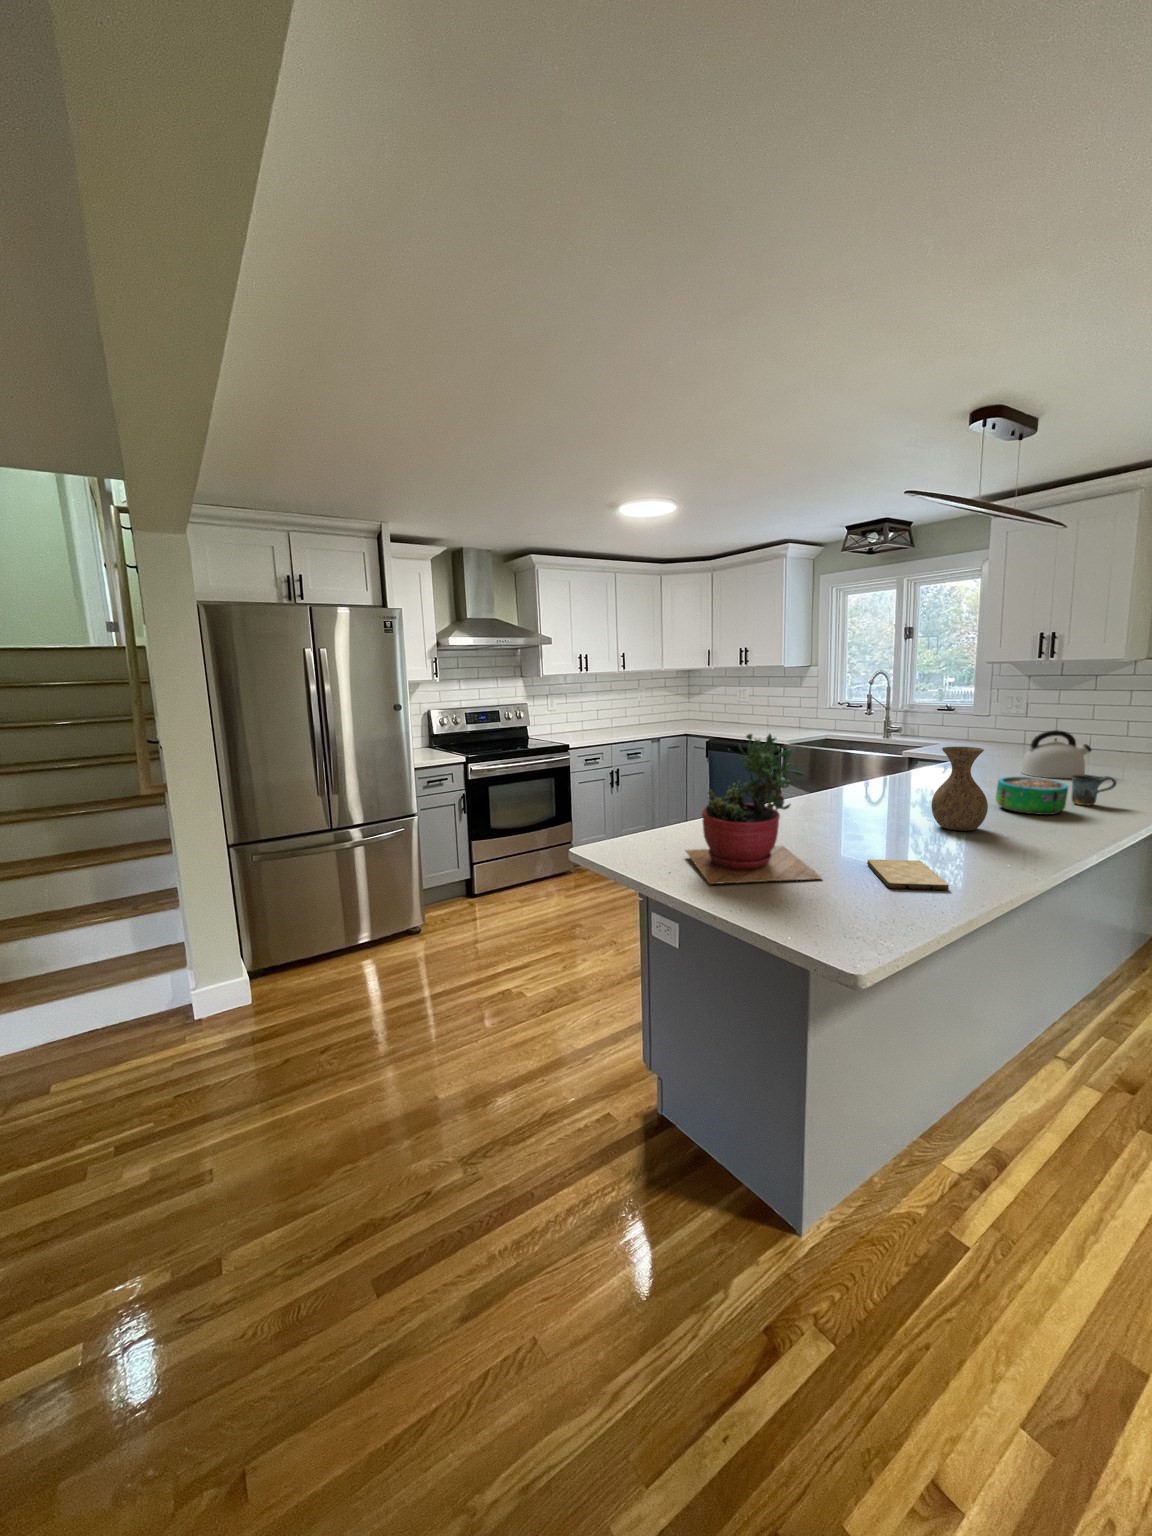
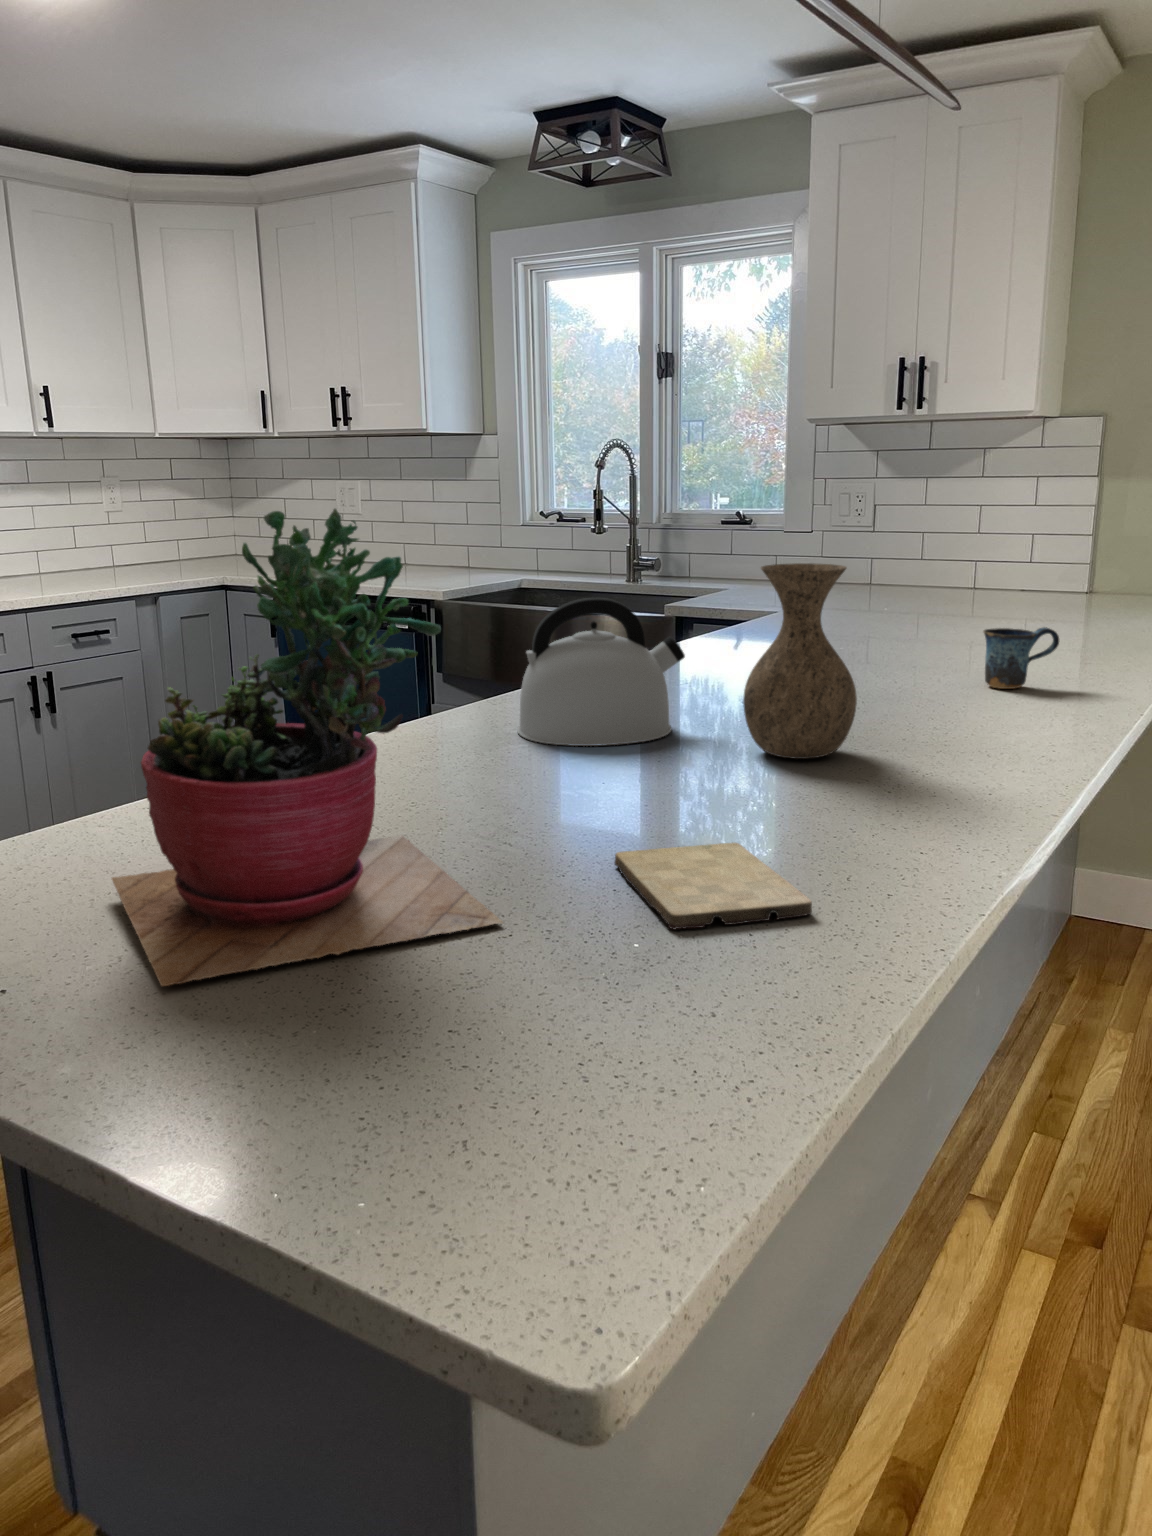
kettle: present [1022,730,1091,778] -> present [517,598,685,746]
decorative bowl: present [996,777,1068,815] -> none [857,635,988,712]

